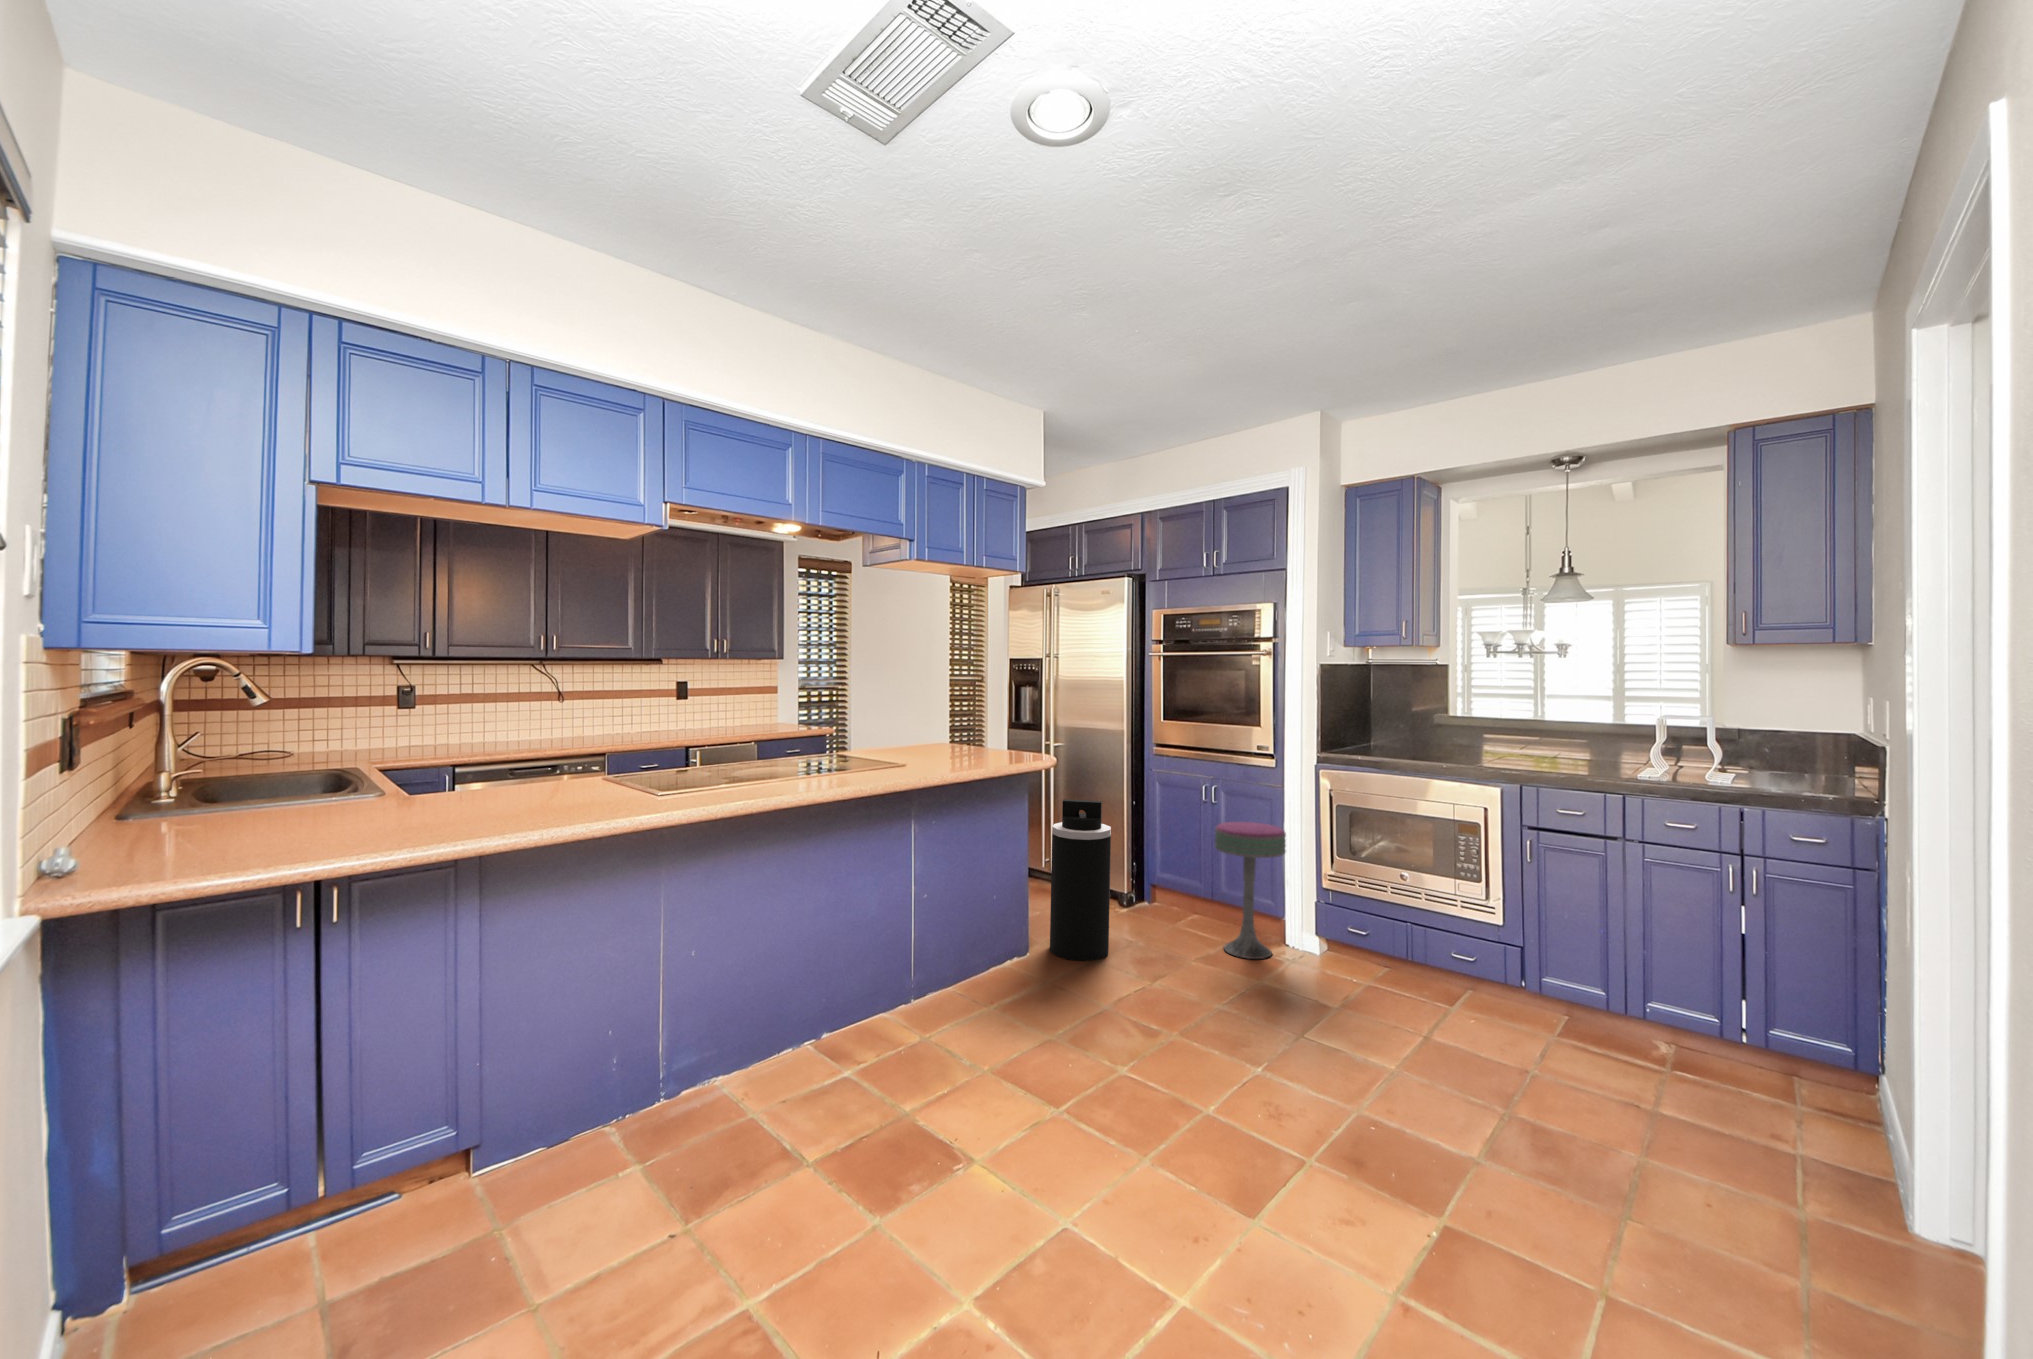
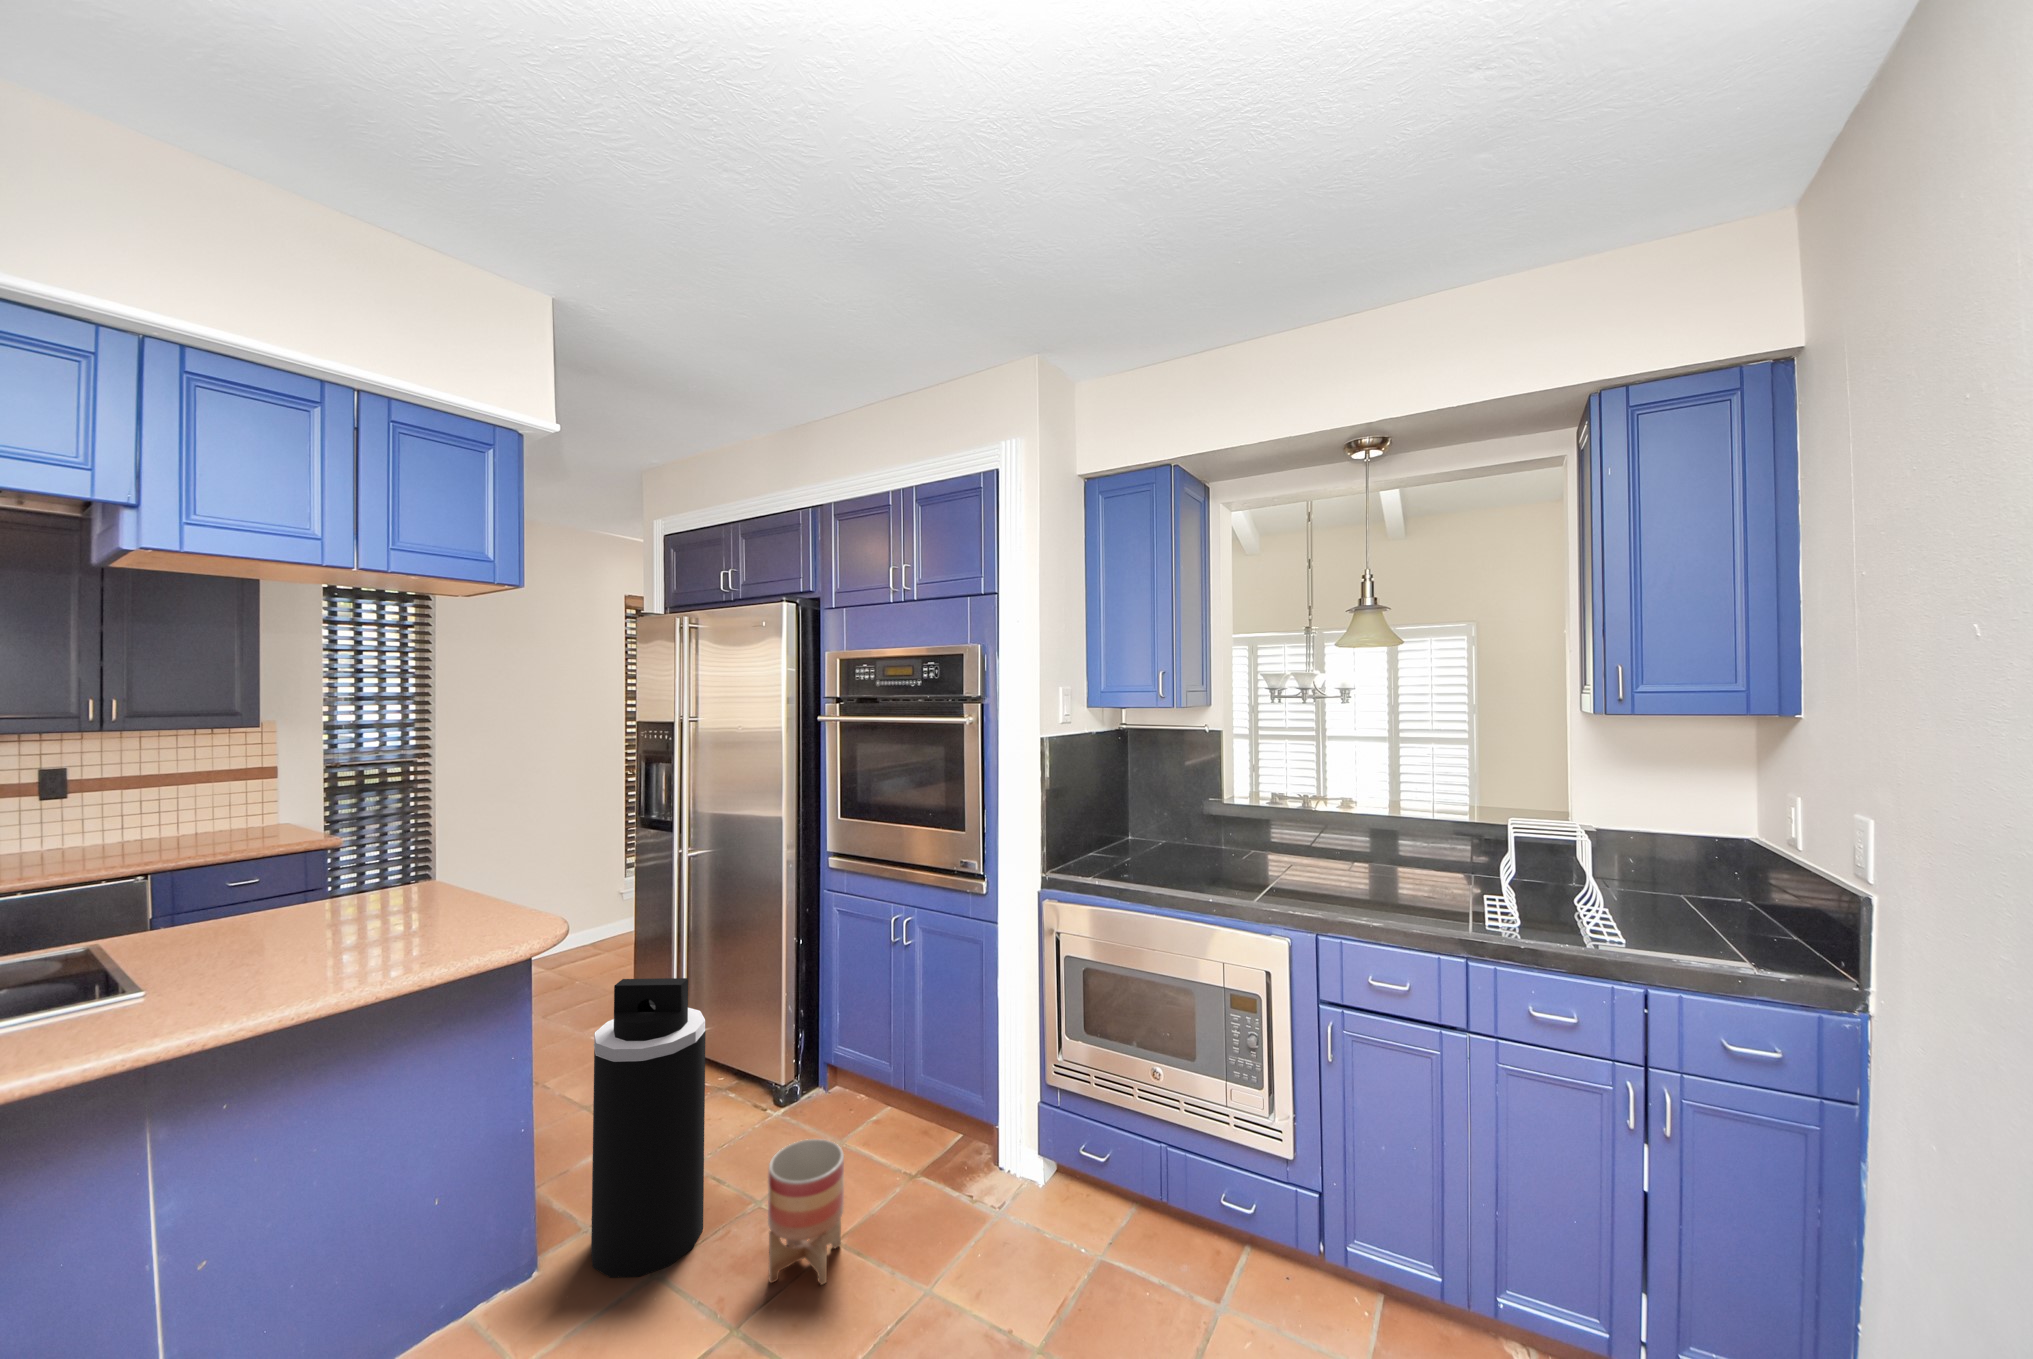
bar stool: present [1215,822,1286,959] -> none [886,976,993,1214]
planter: none [1157,900,1201,974] -> present [768,1139,844,1285]

